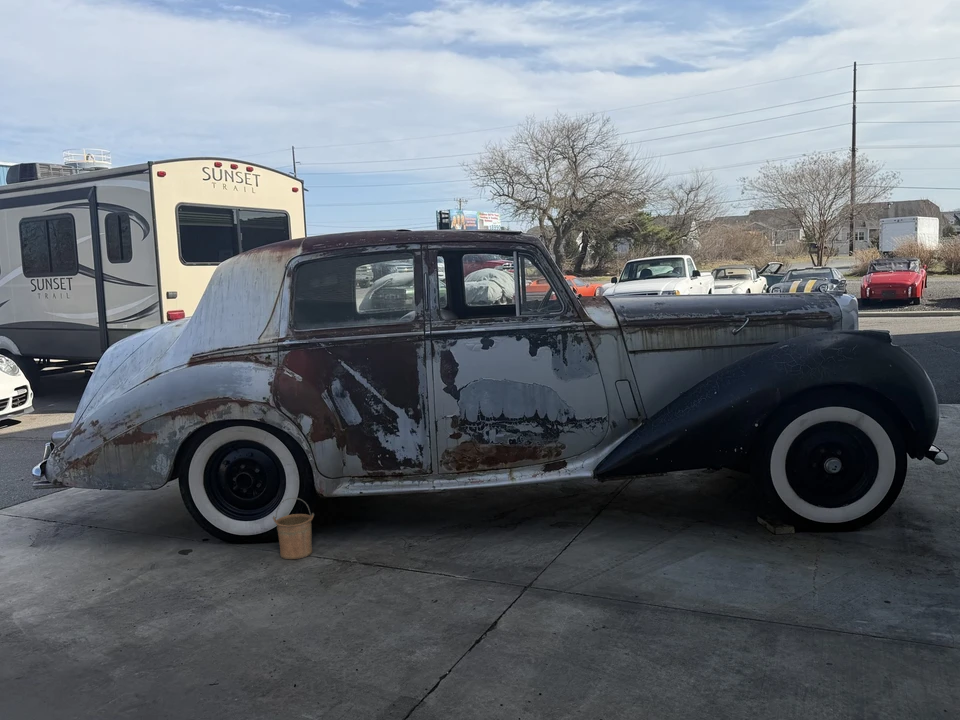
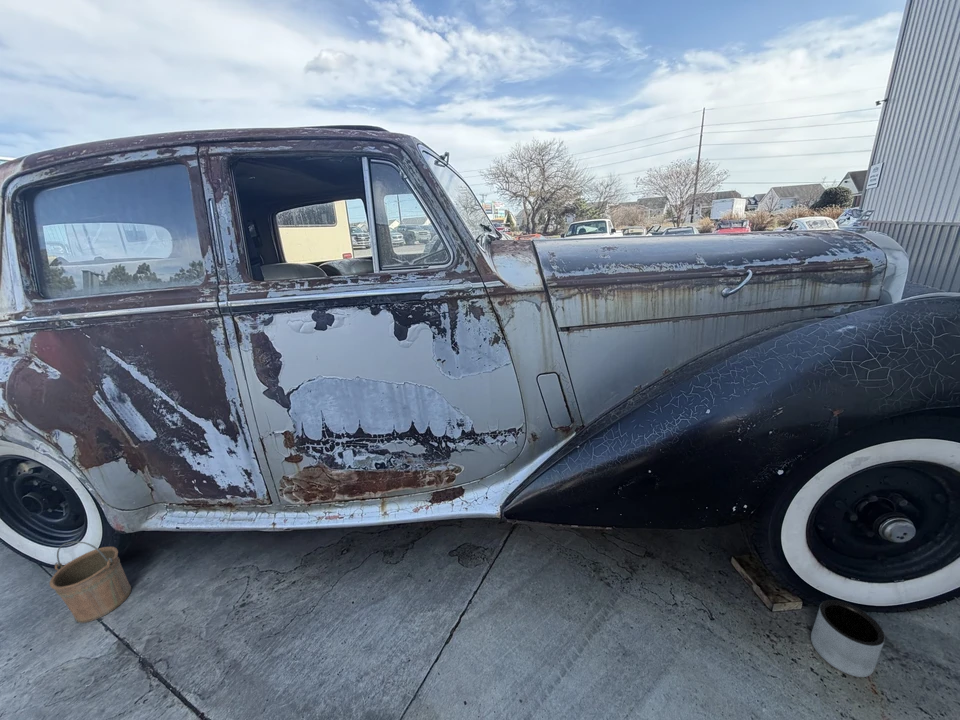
planter: none [791,513,821,547] -> present [811,600,885,677]

